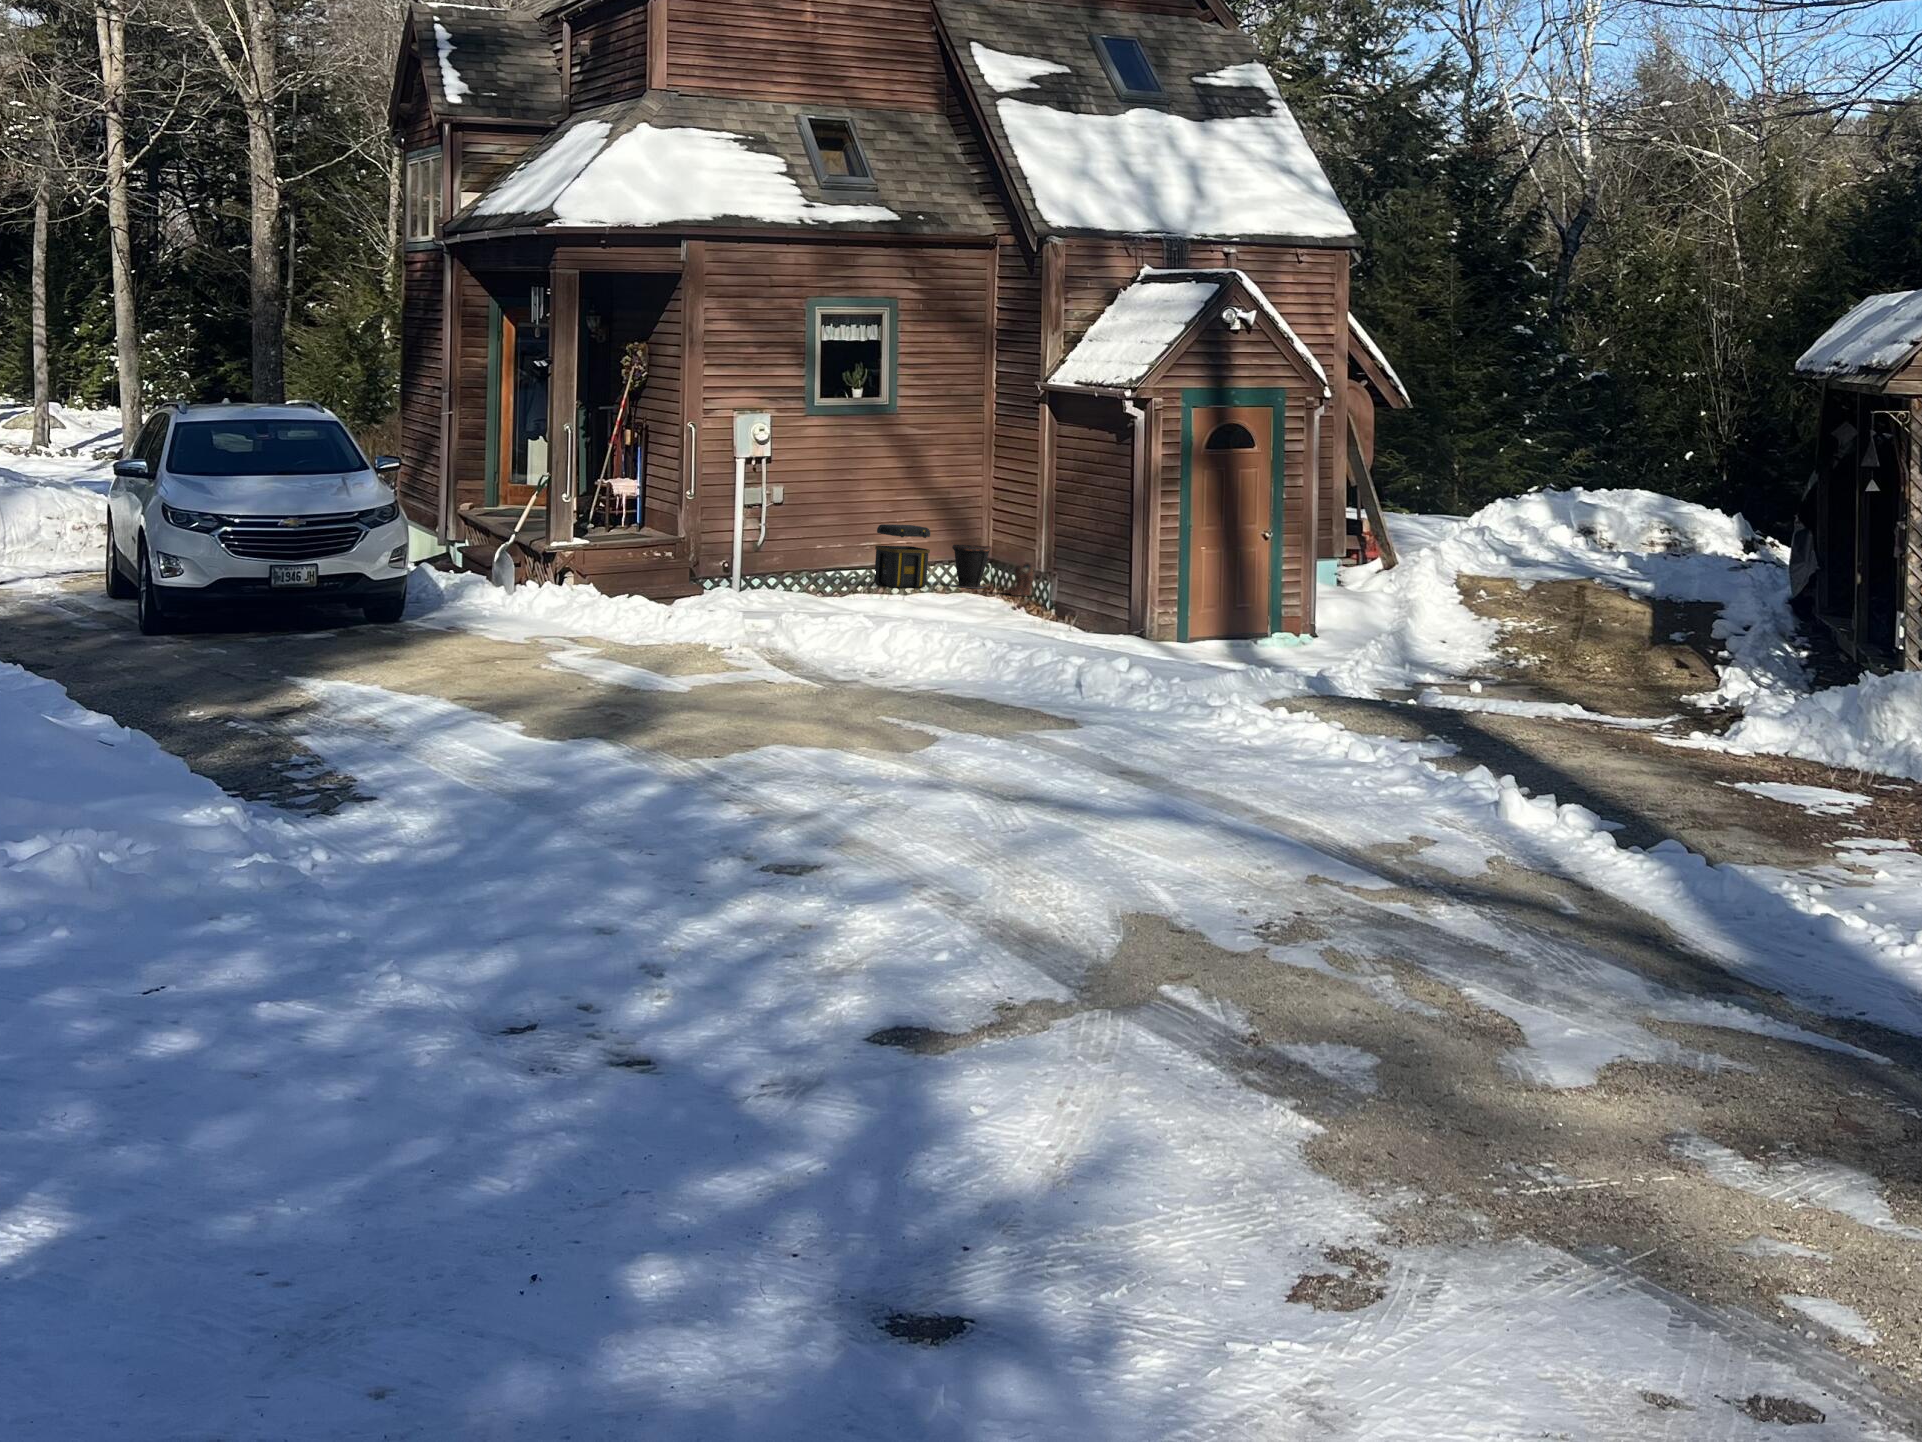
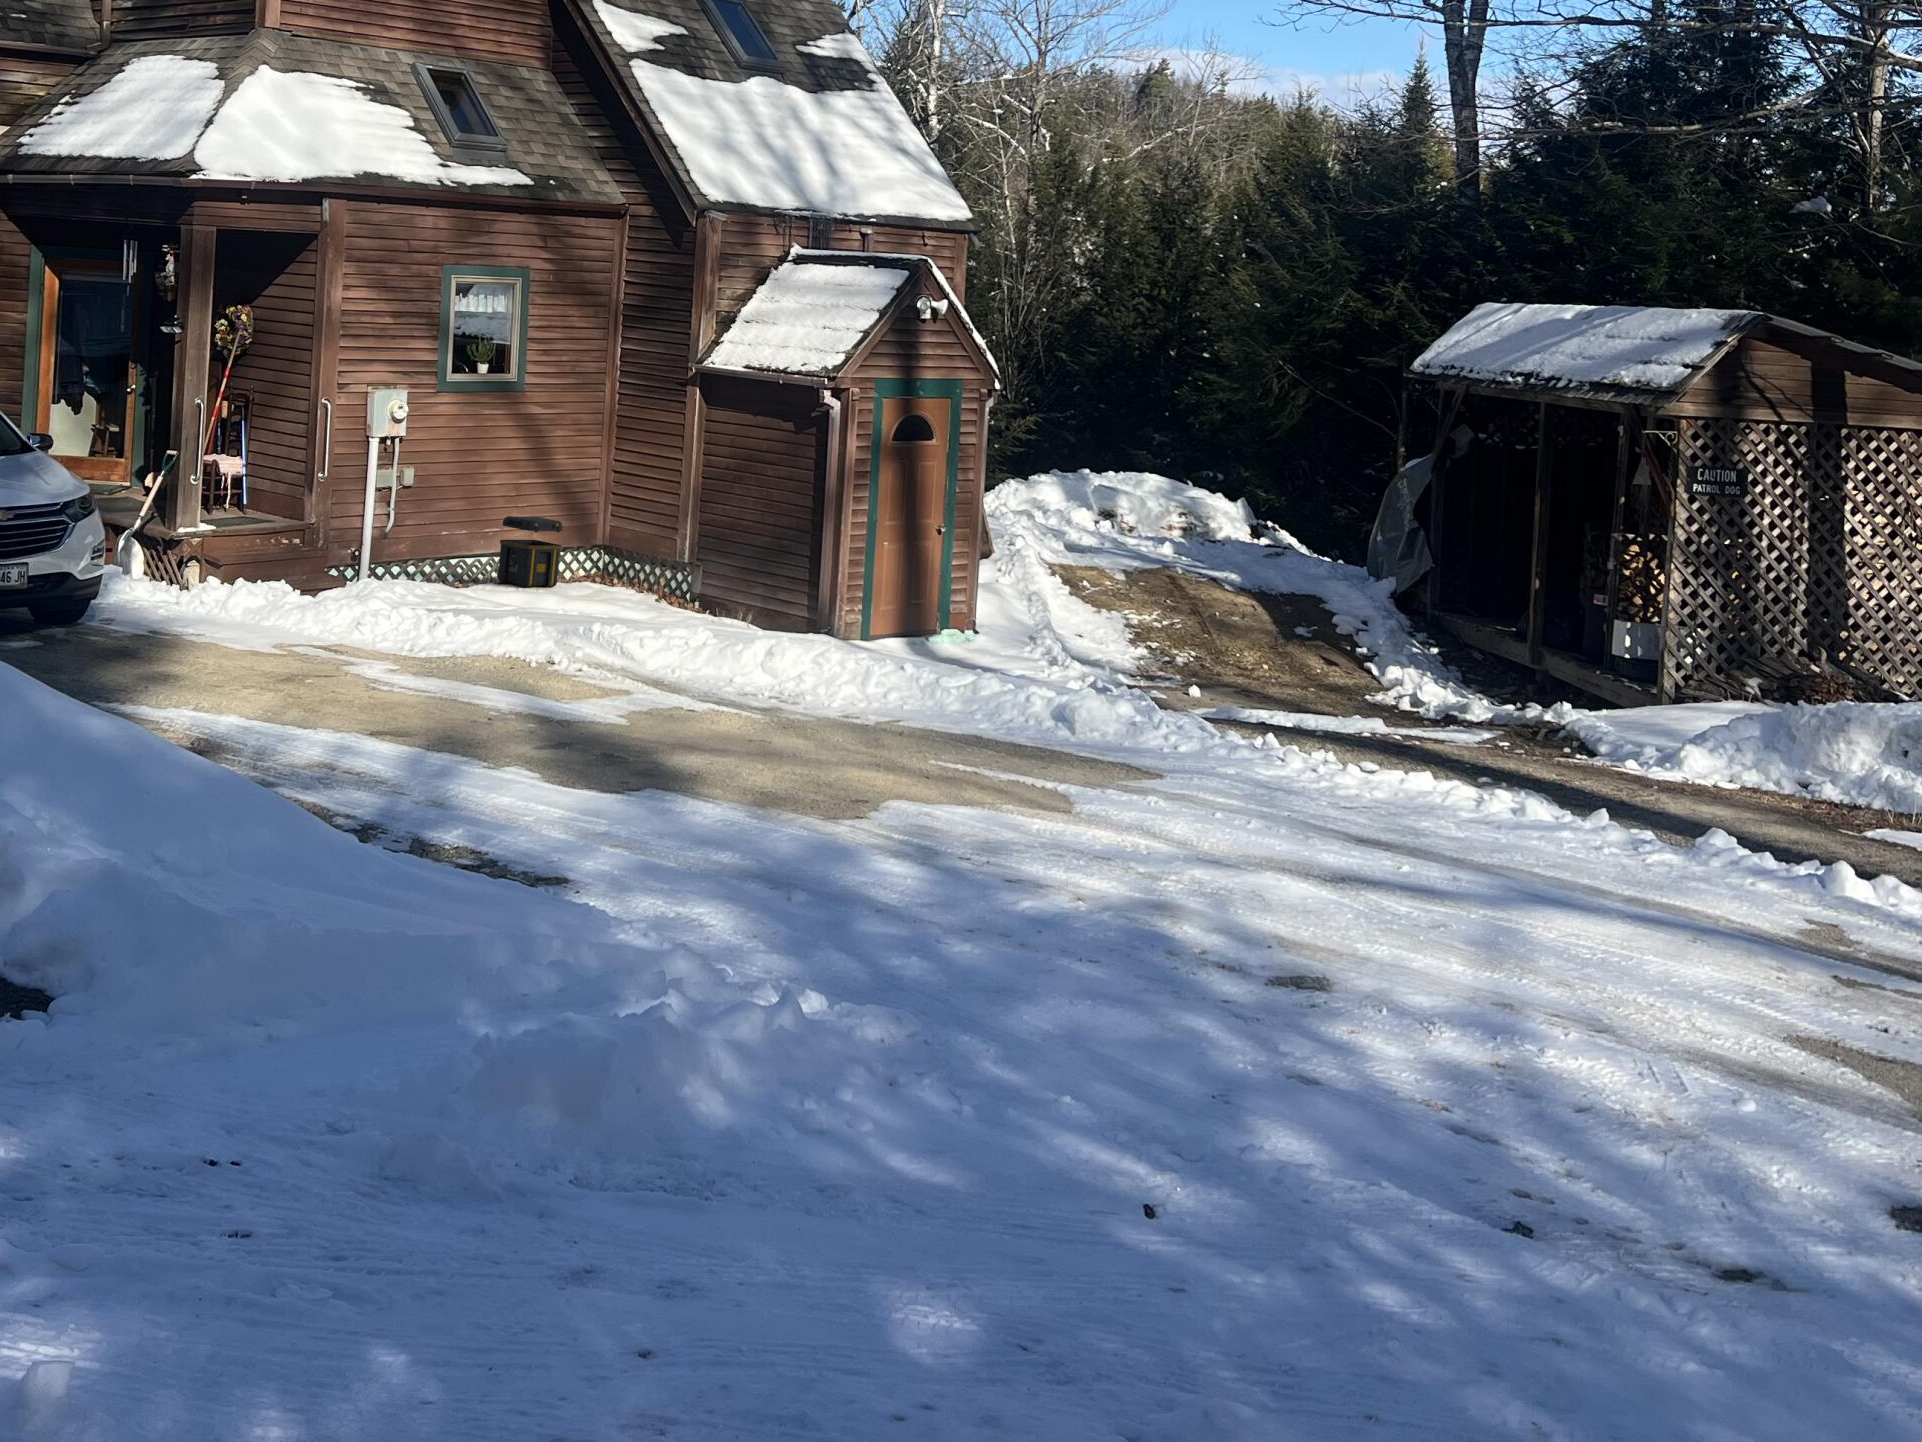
bucket: present [952,544,991,589] -> none [574,534,617,587]
boots: present [1003,564,1033,596] -> none [642,562,678,598]

